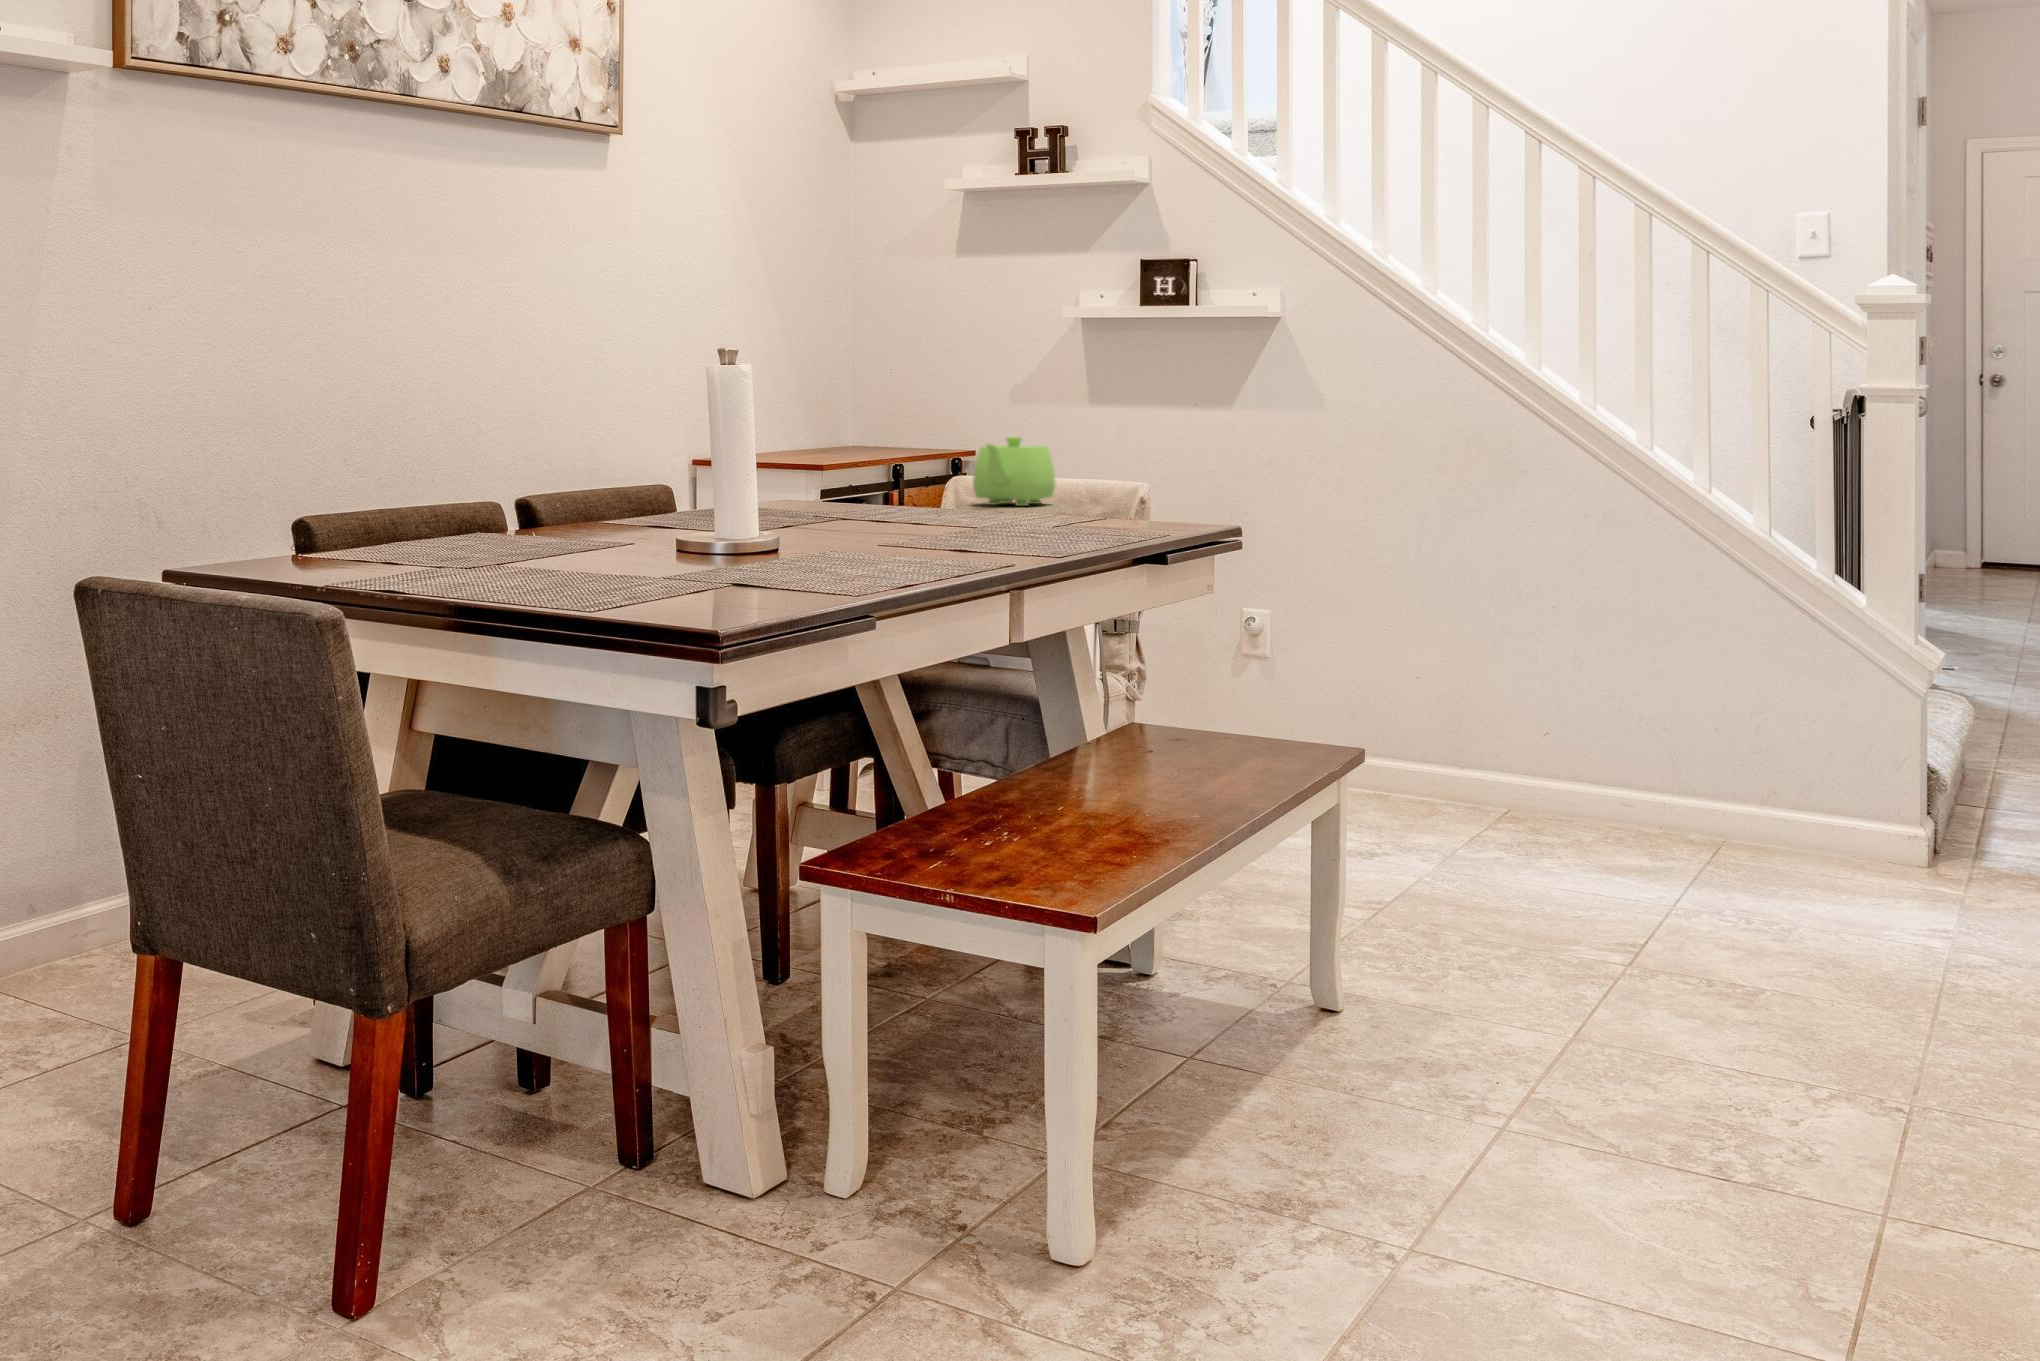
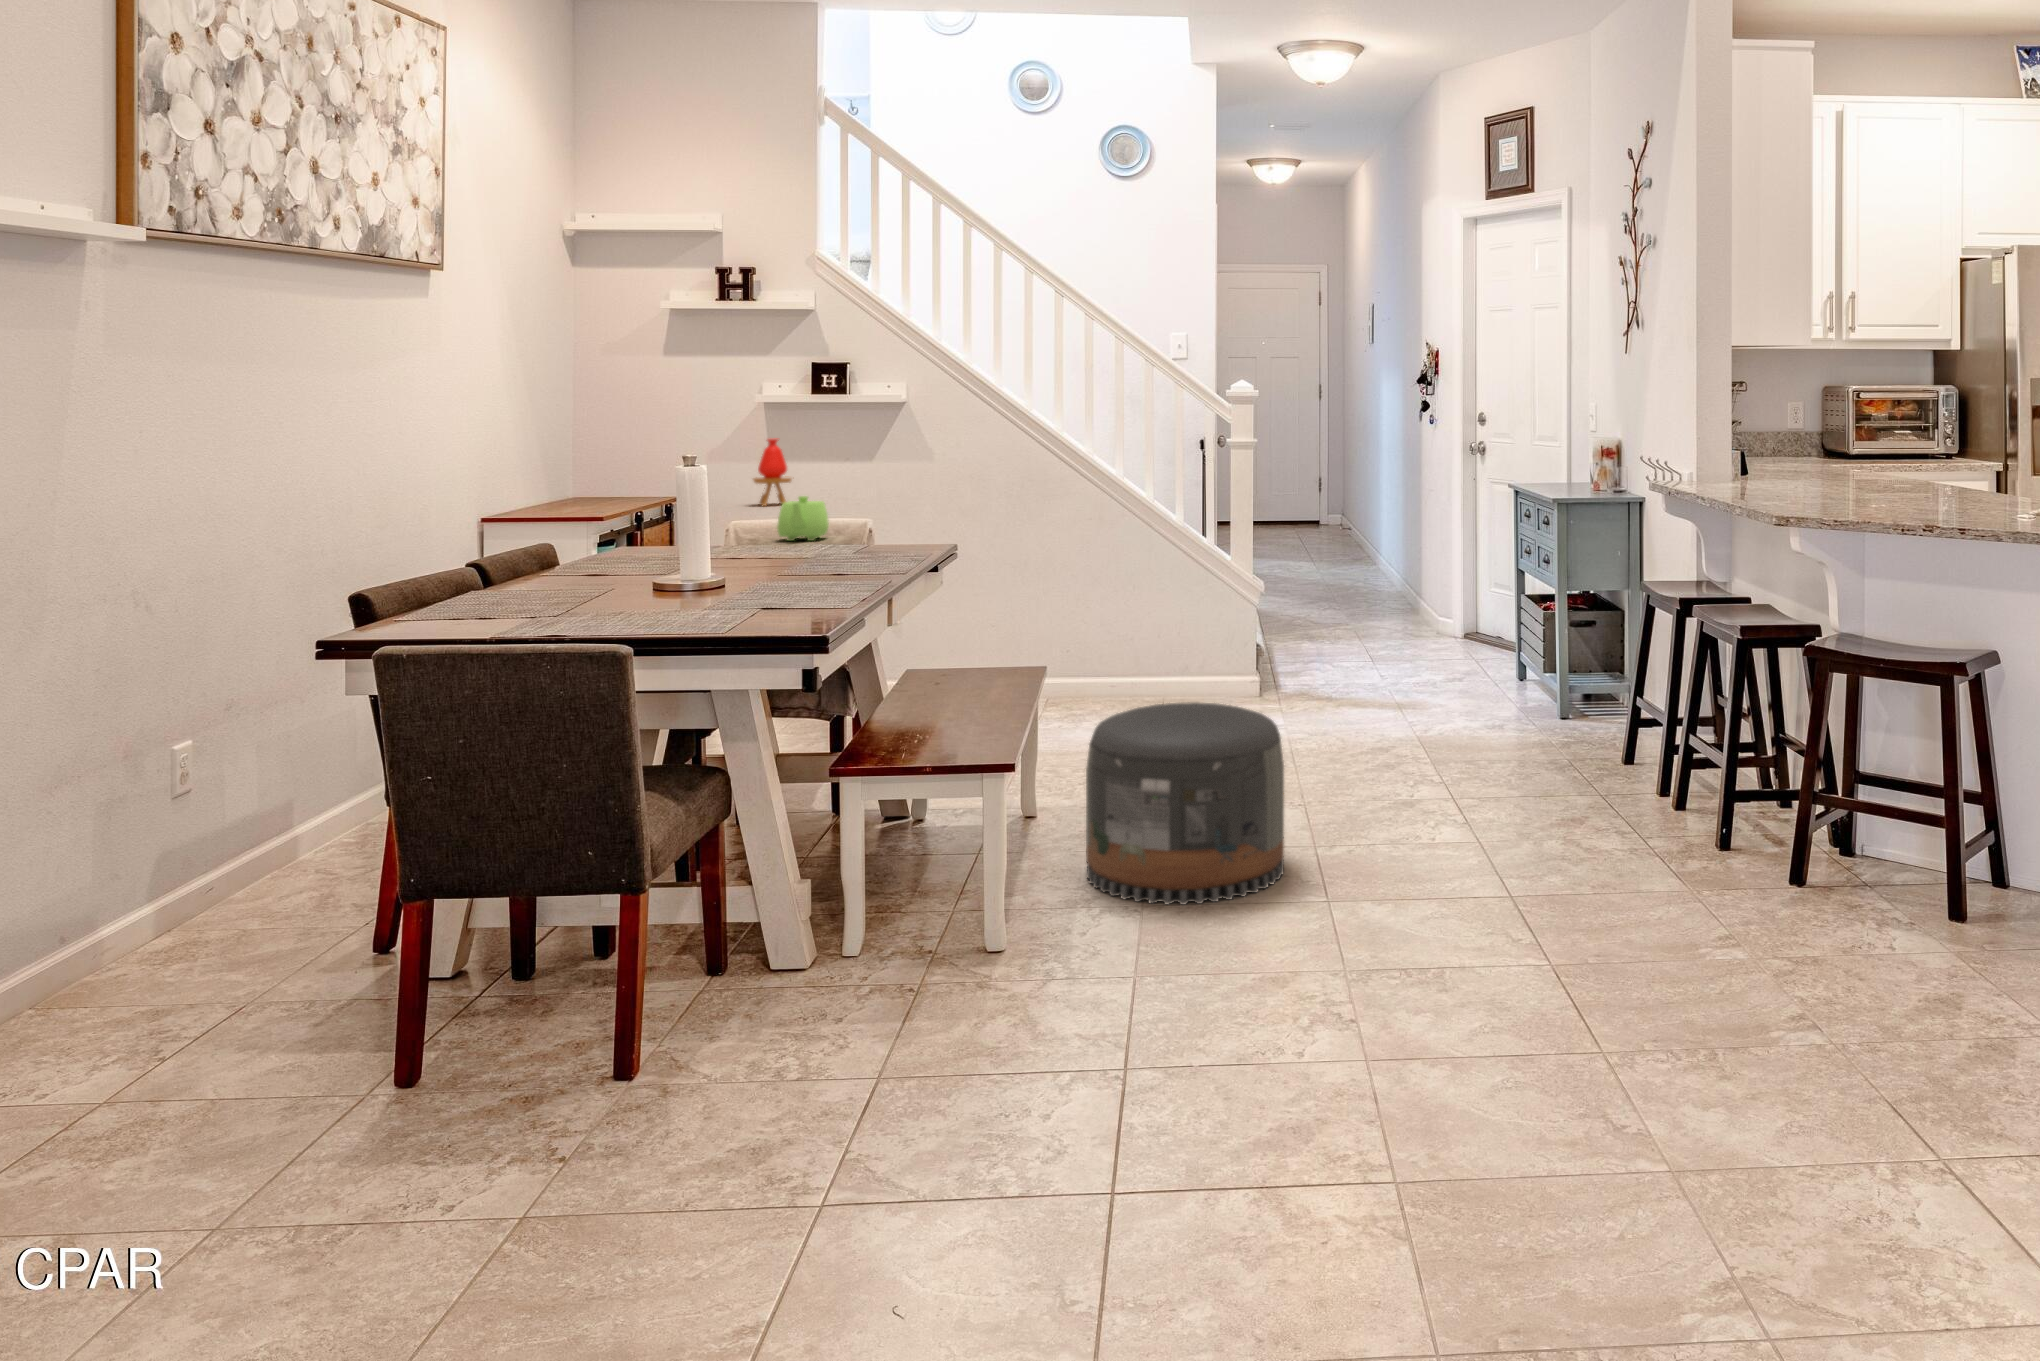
vase: none [1063,375,1121,472] -> present [753,439,791,506]
pouf: none [1349,845,1792,1287] -> present [1086,702,1284,905]

